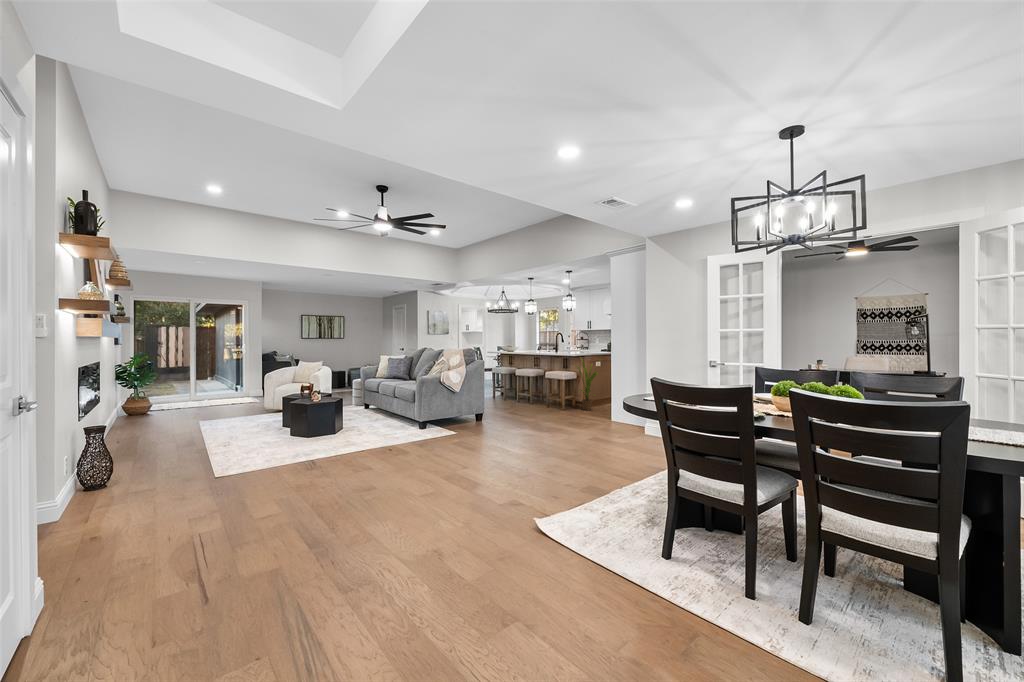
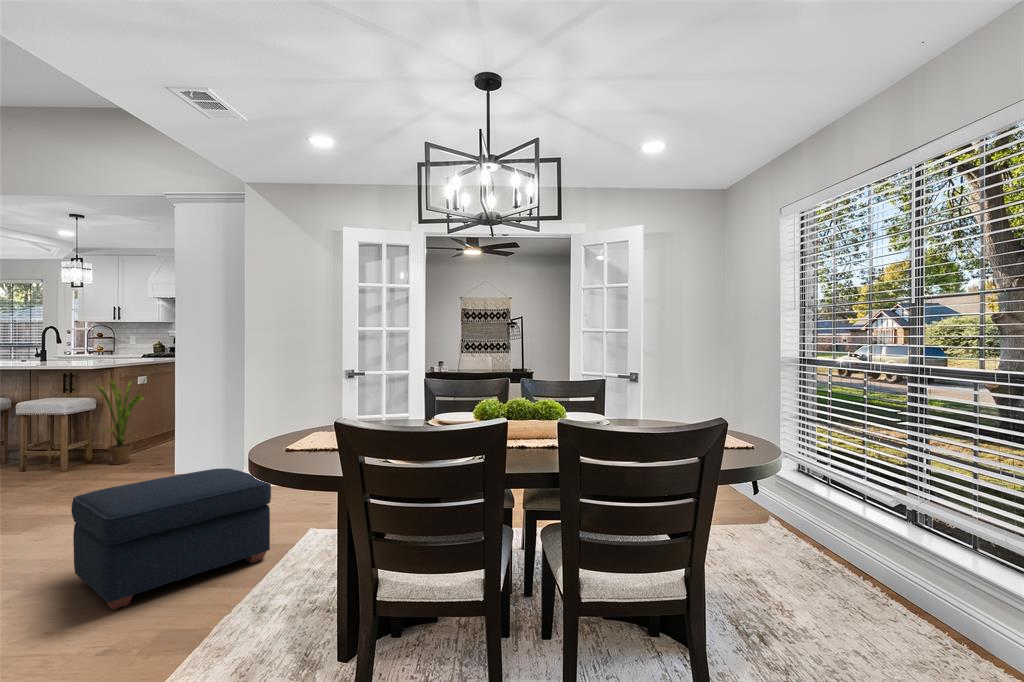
ottoman: none [556,414,648,474] -> present [71,468,271,610]

